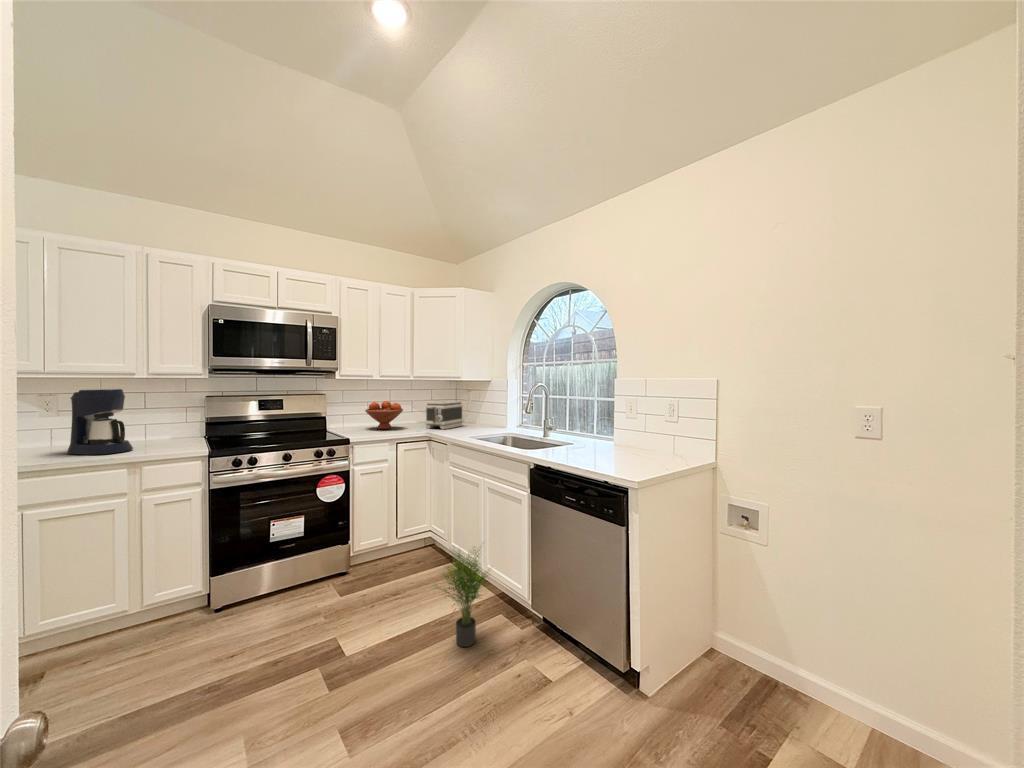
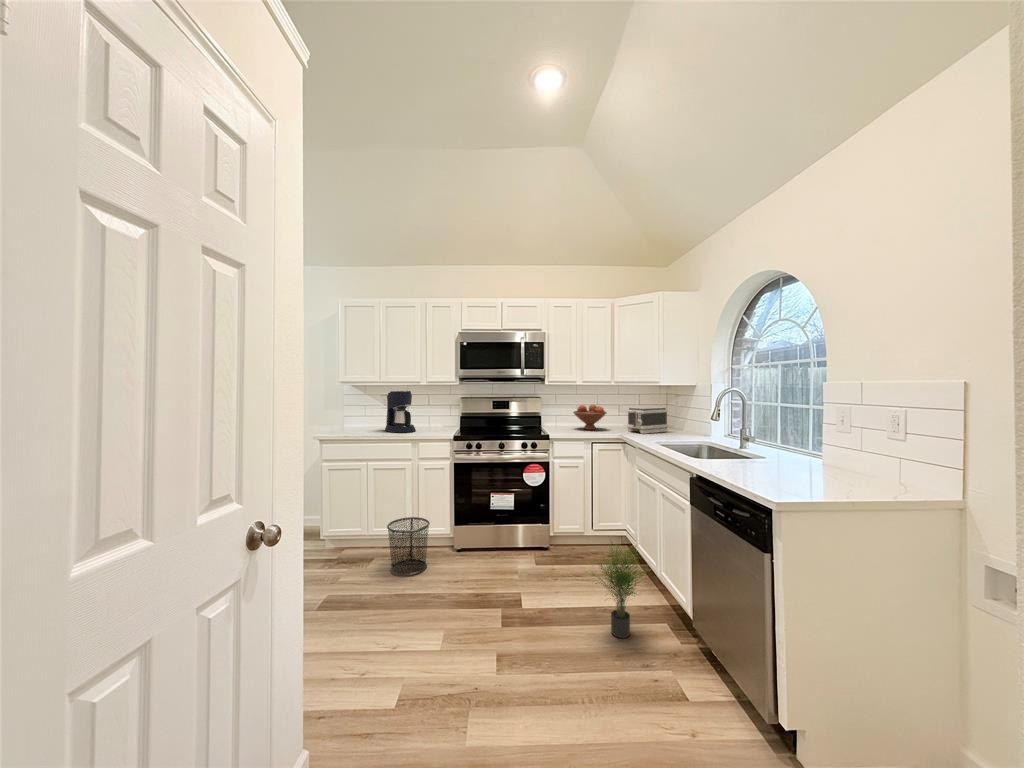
waste bin: none [93,578,178,677] -> present [387,517,430,576]

